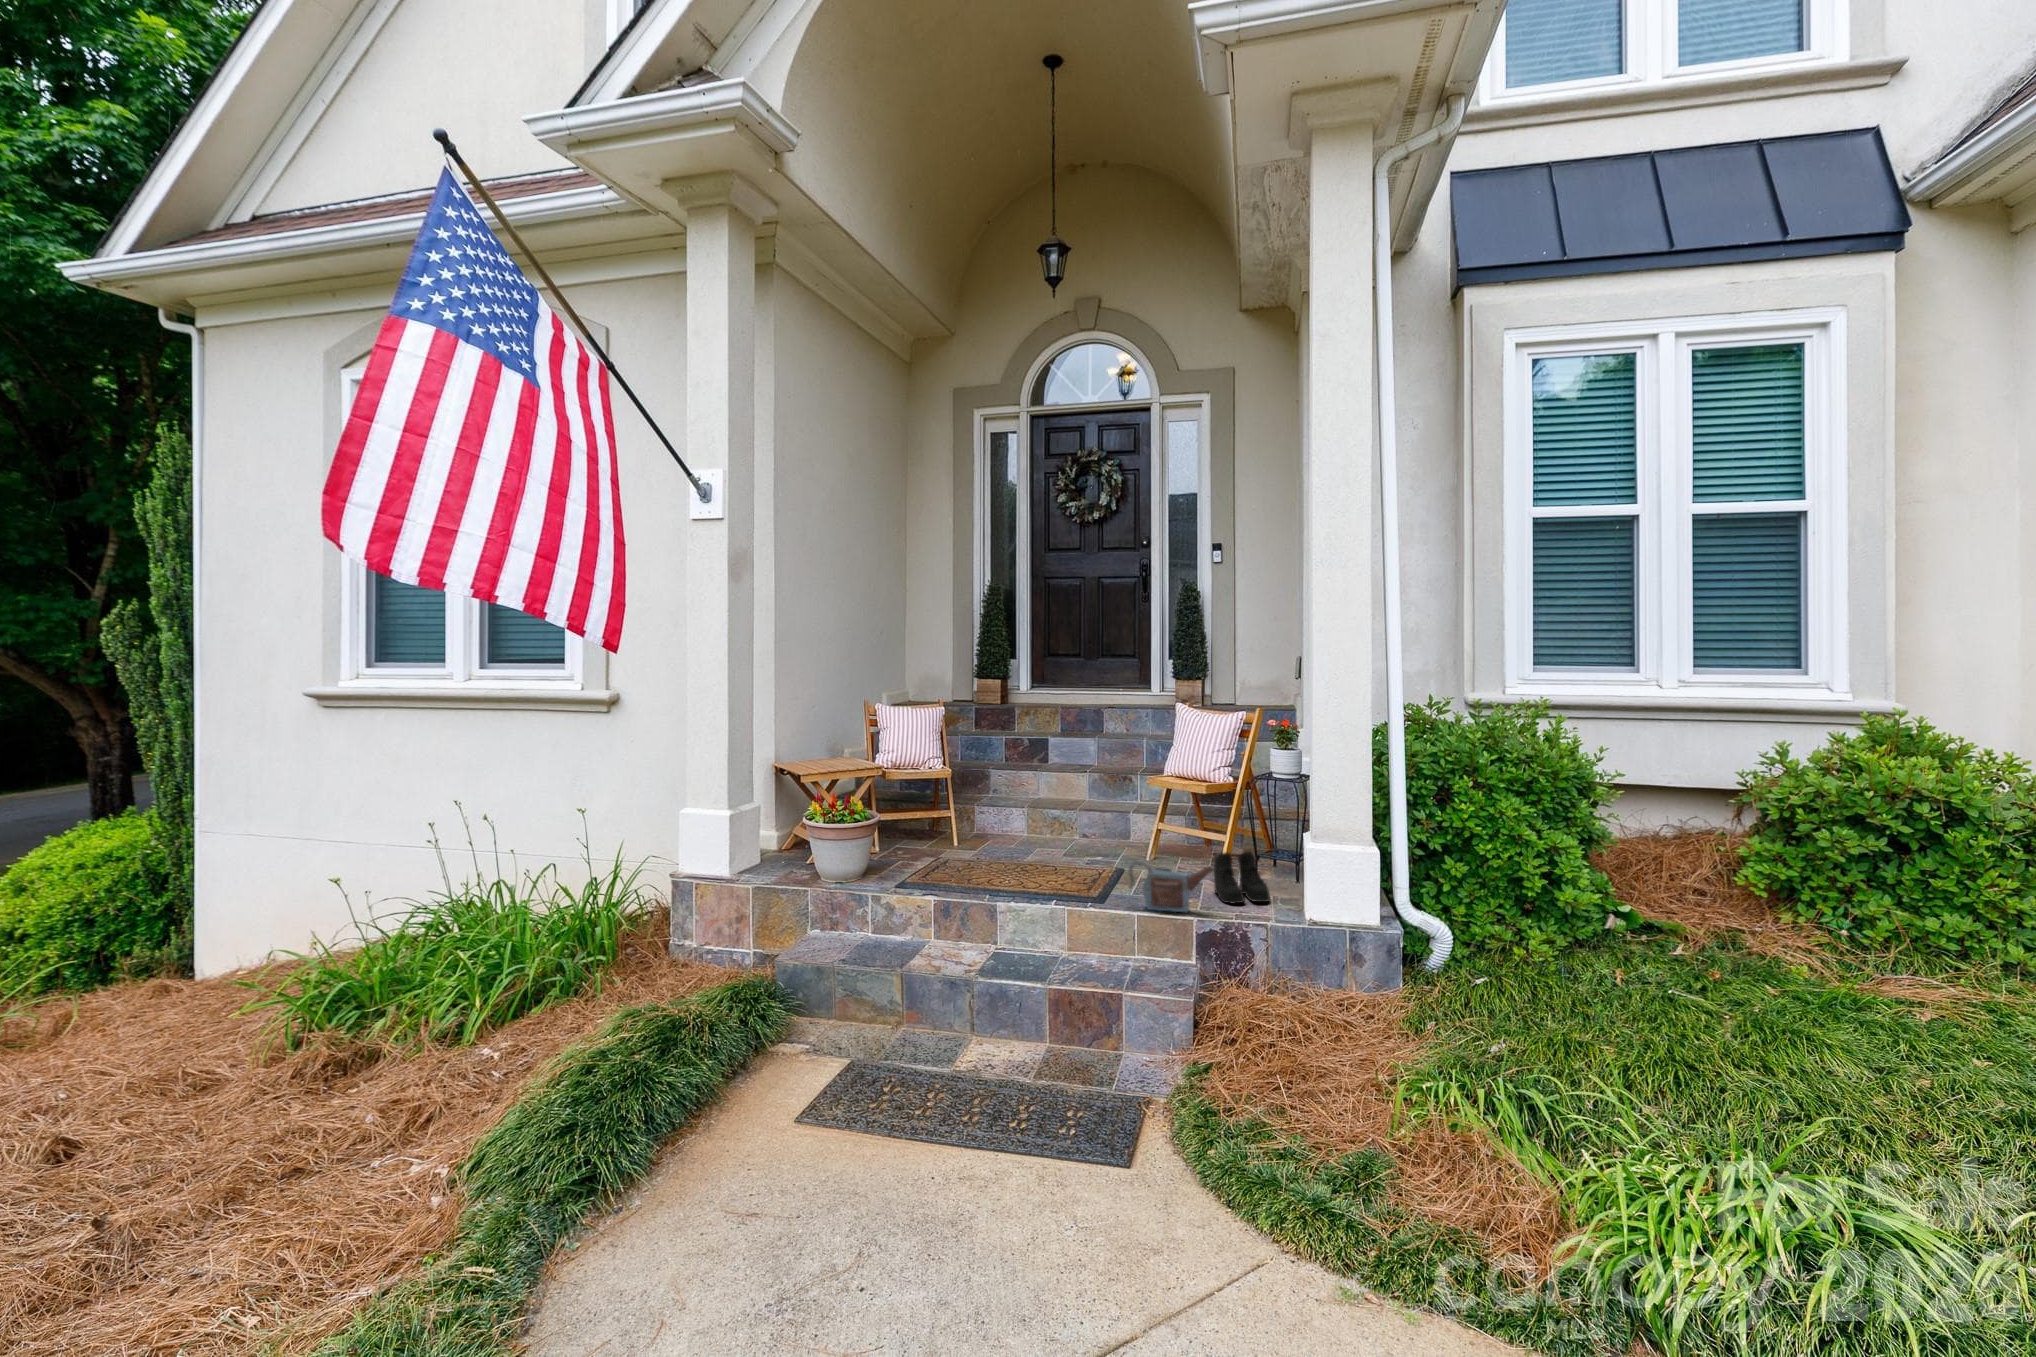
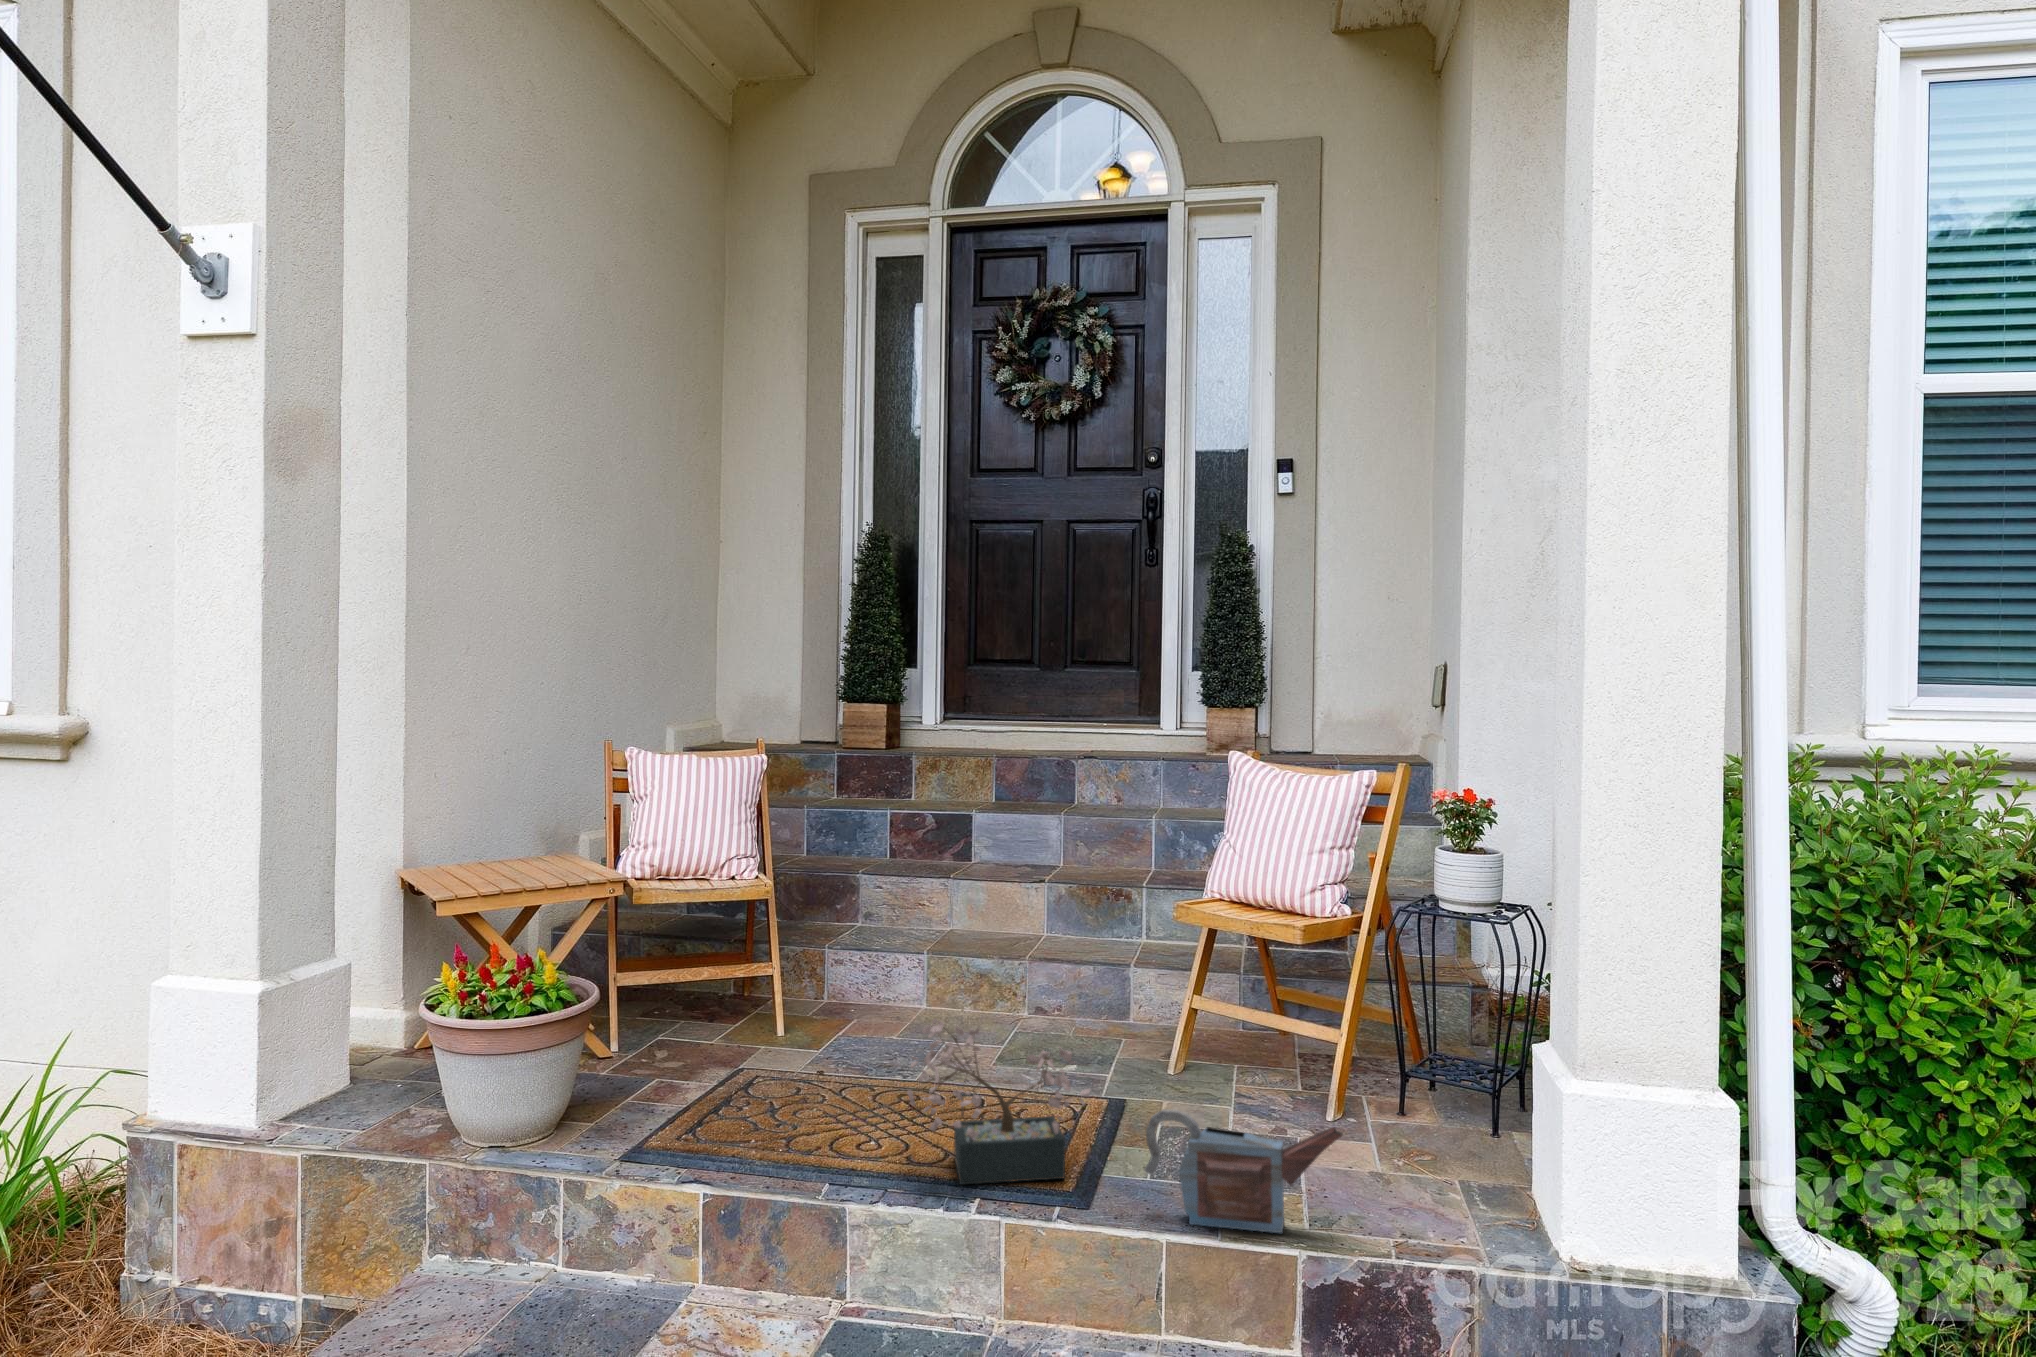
decorative plant: none [1022,825,1105,897] -> present [907,1018,1090,1184]
boots: present [1214,851,1270,903] -> none [1328,1078,1457,1204]

